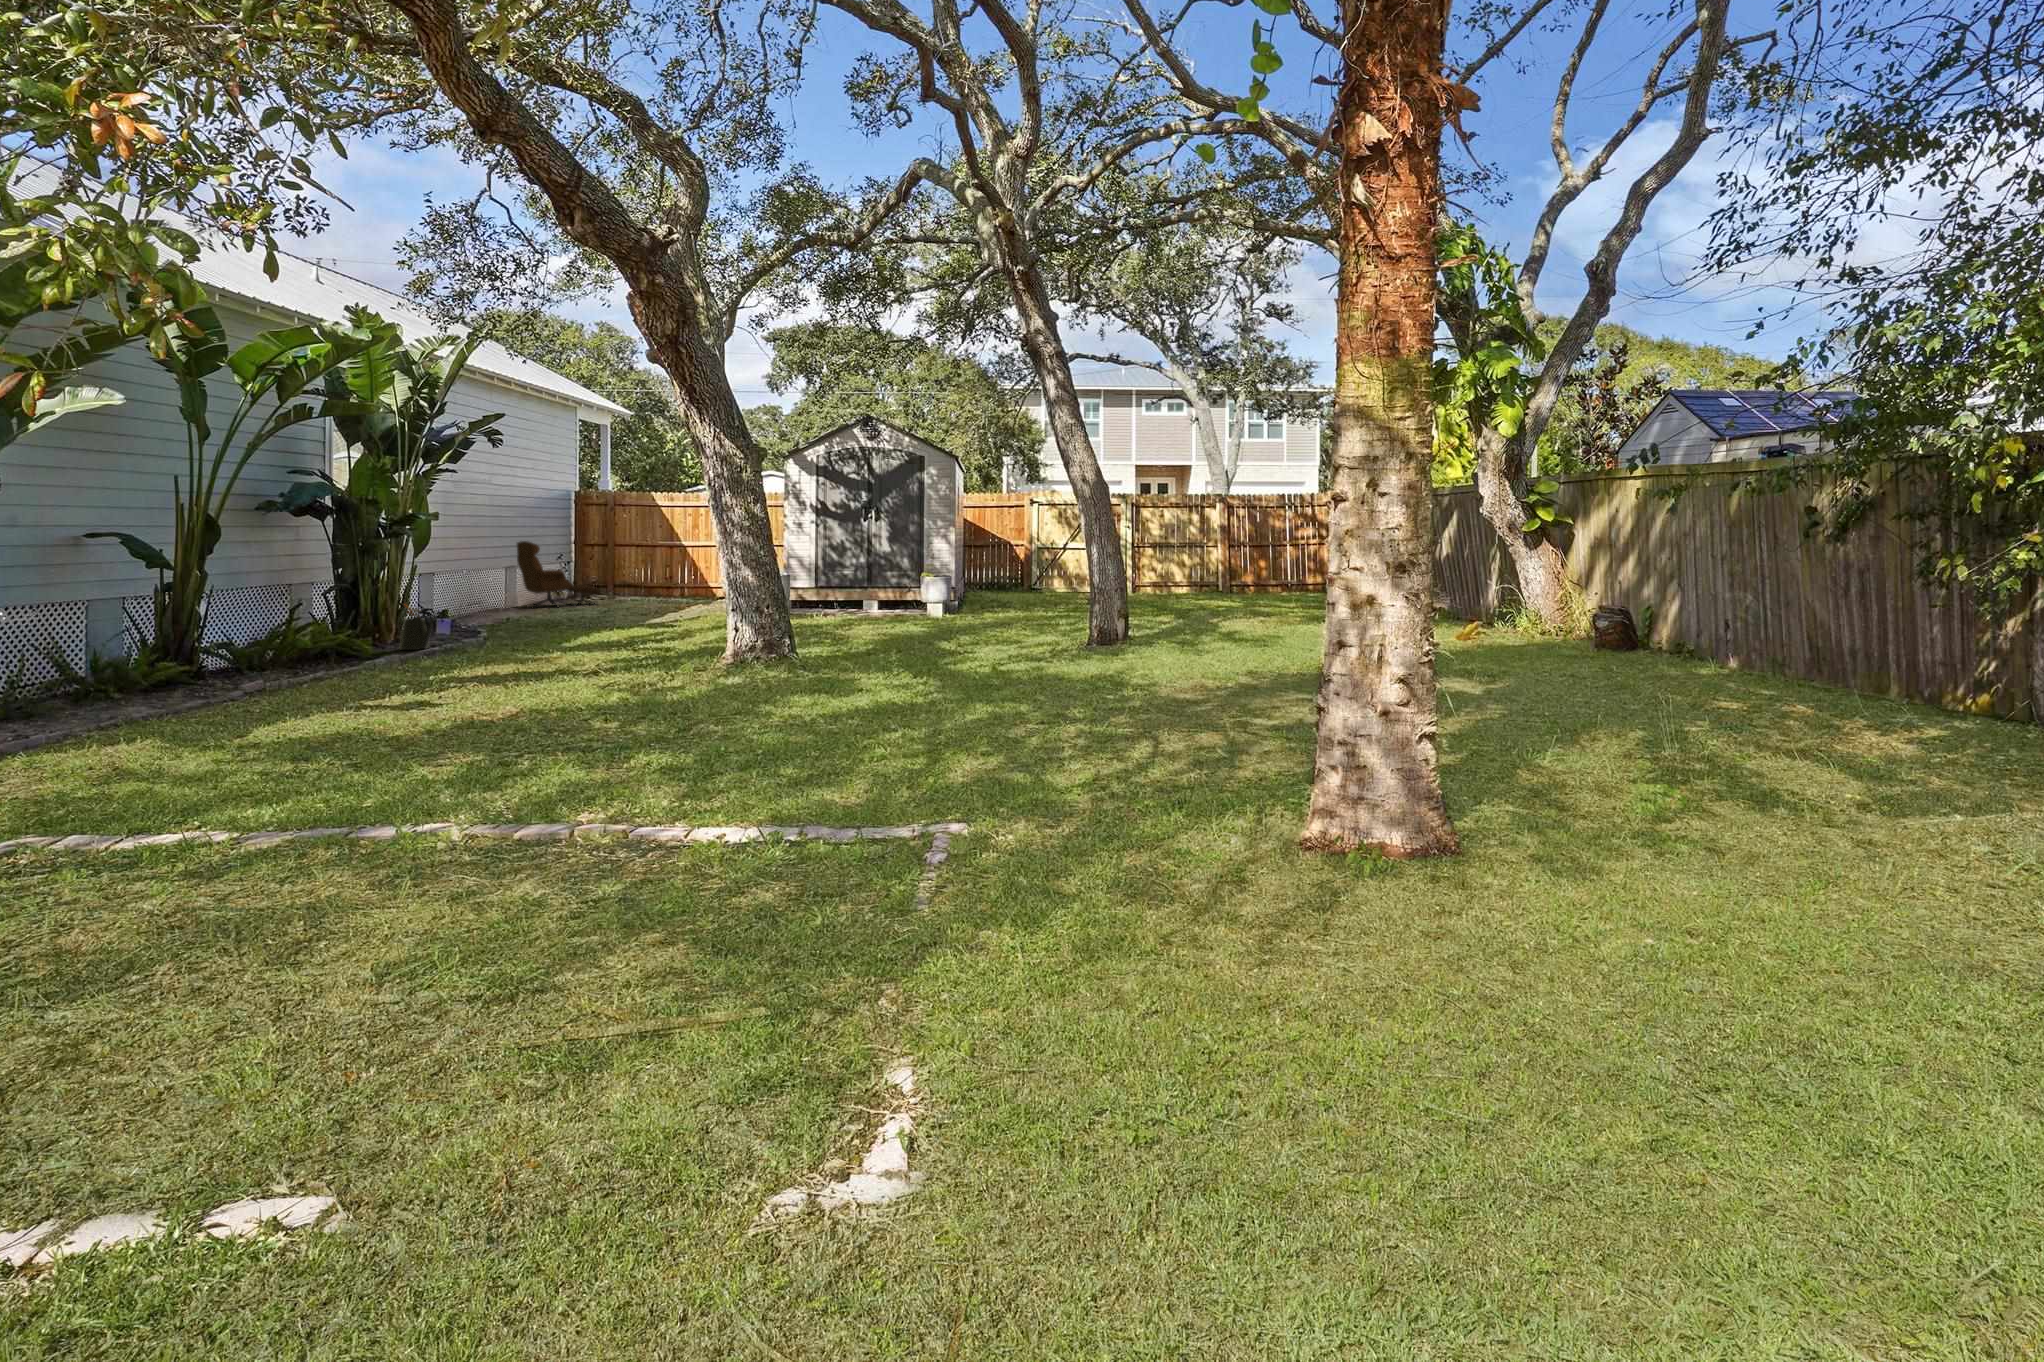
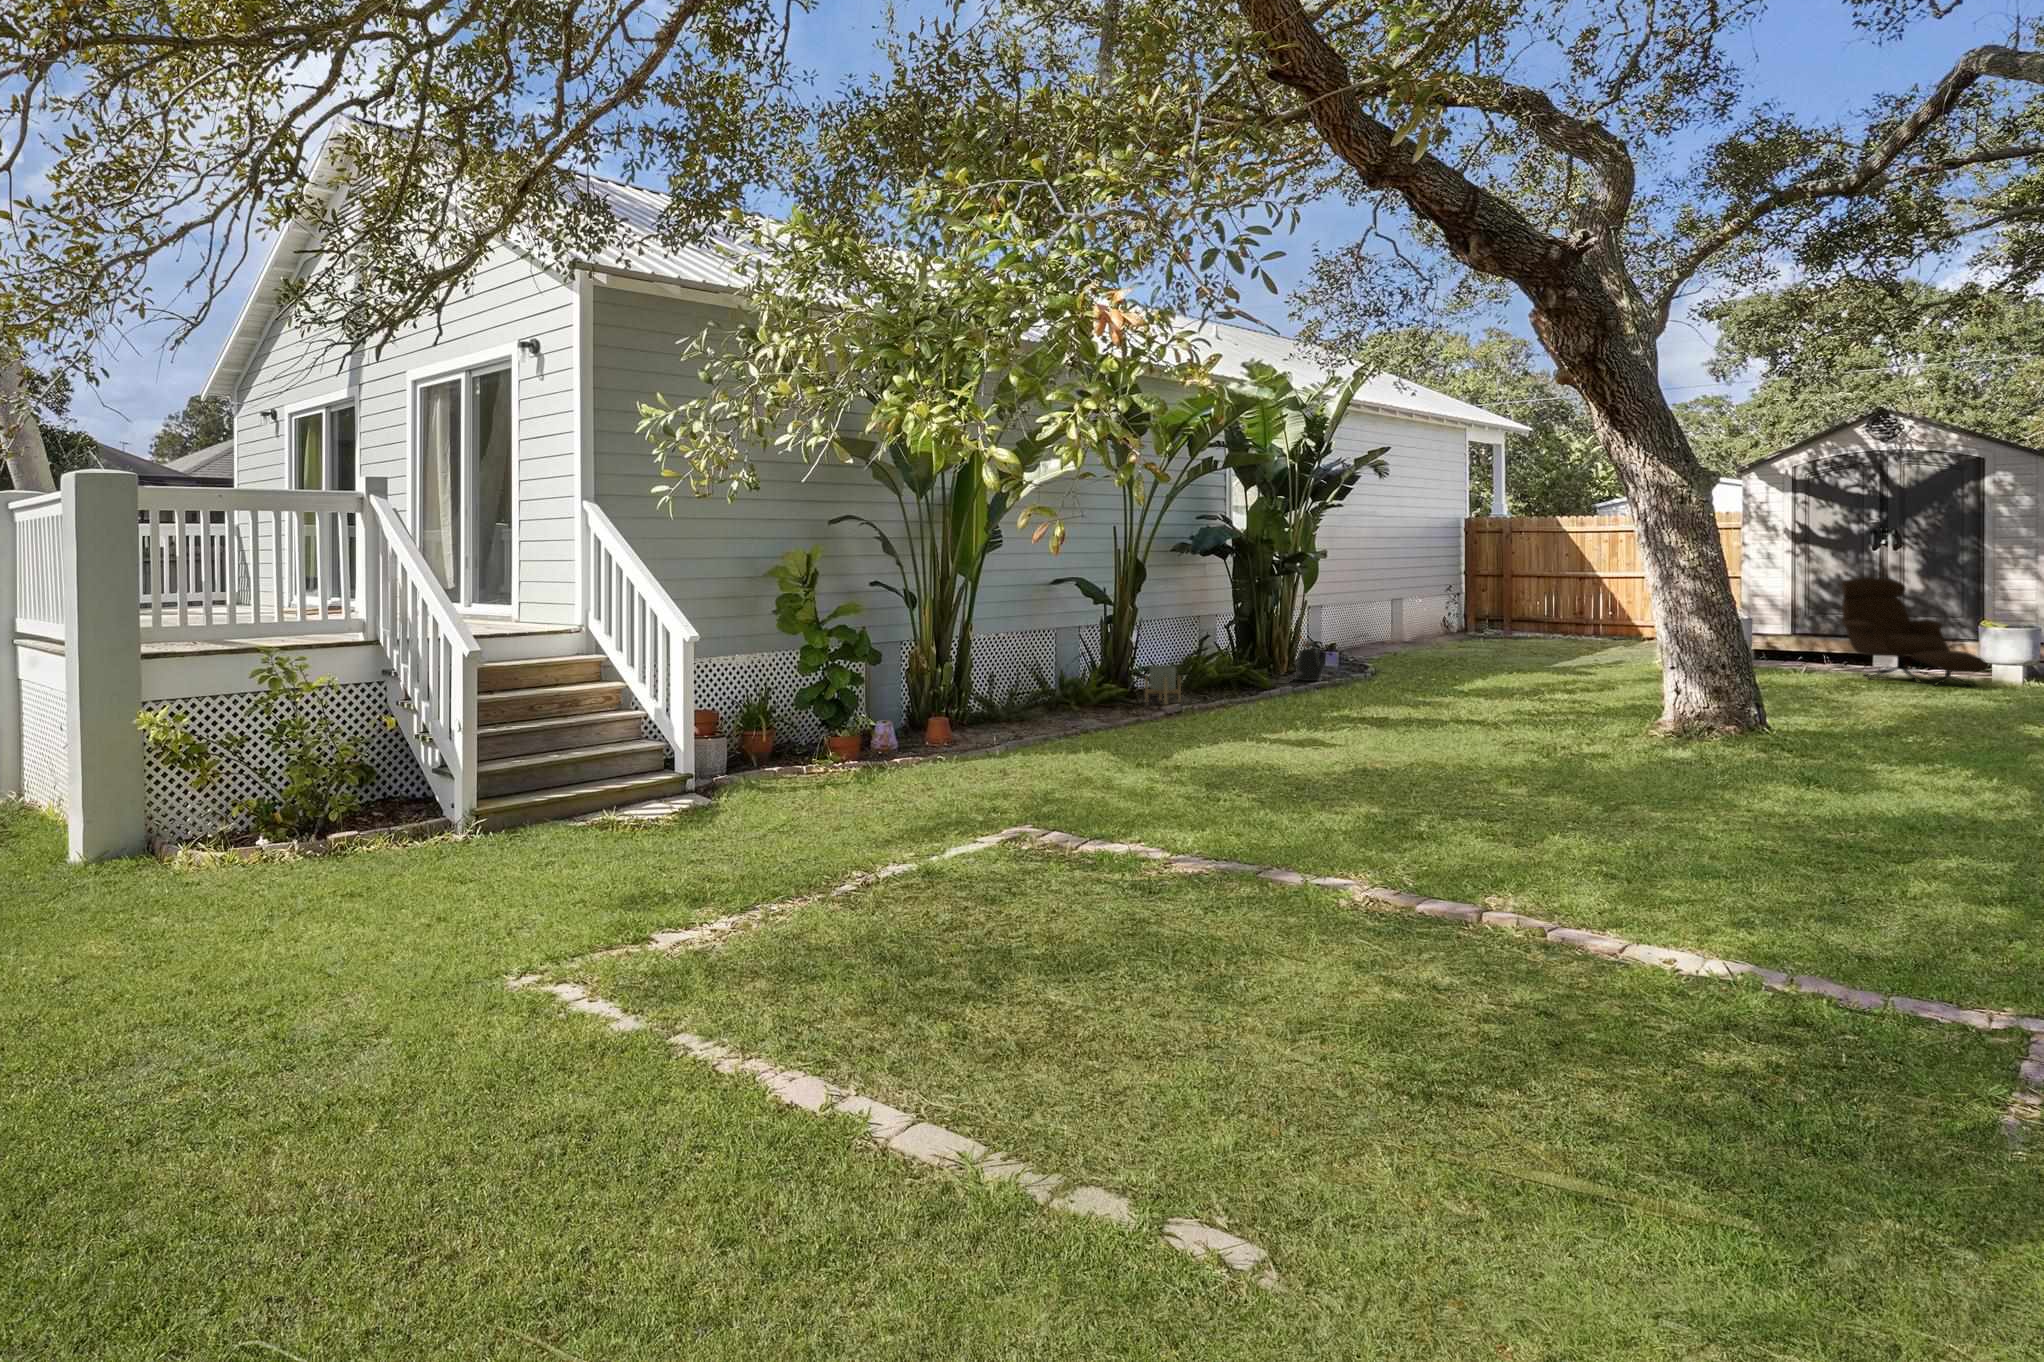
lounge chair: present [517,541,600,607] -> present [1841,577,1989,686]
planter: none [192,644,243,691] -> present [1145,665,1181,704]

